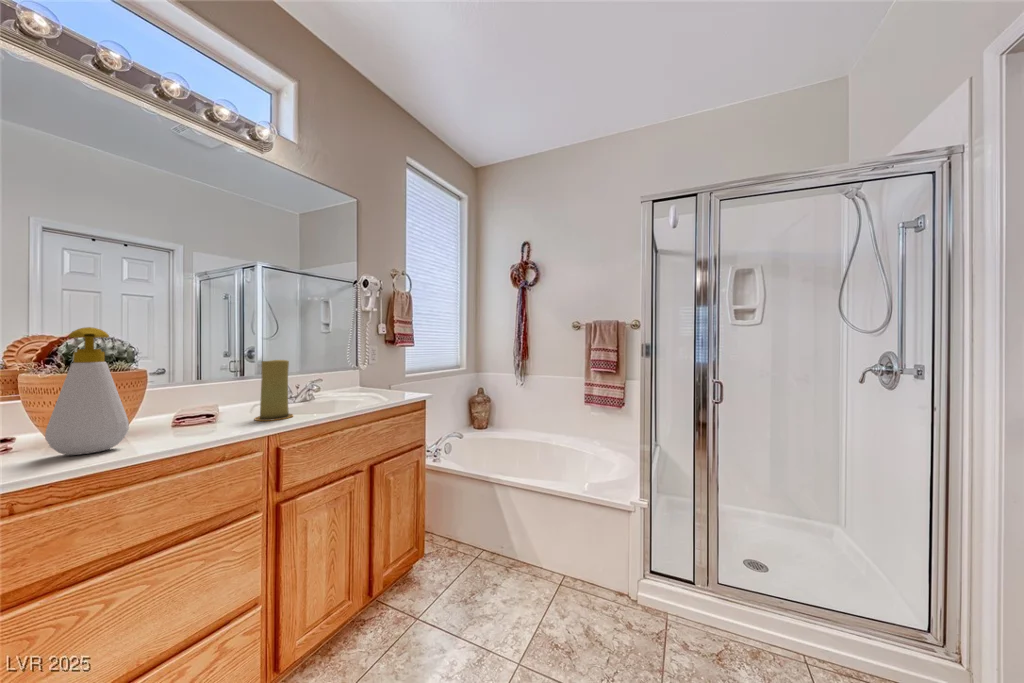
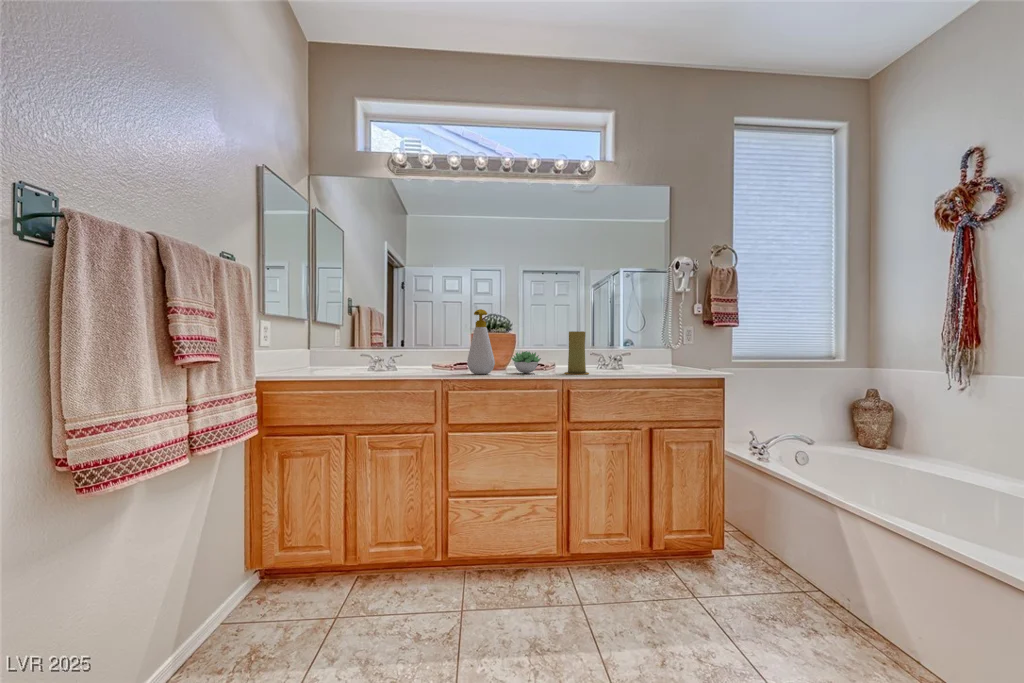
succulent plant: none [154,395,222,432] -> present [512,351,541,373]

